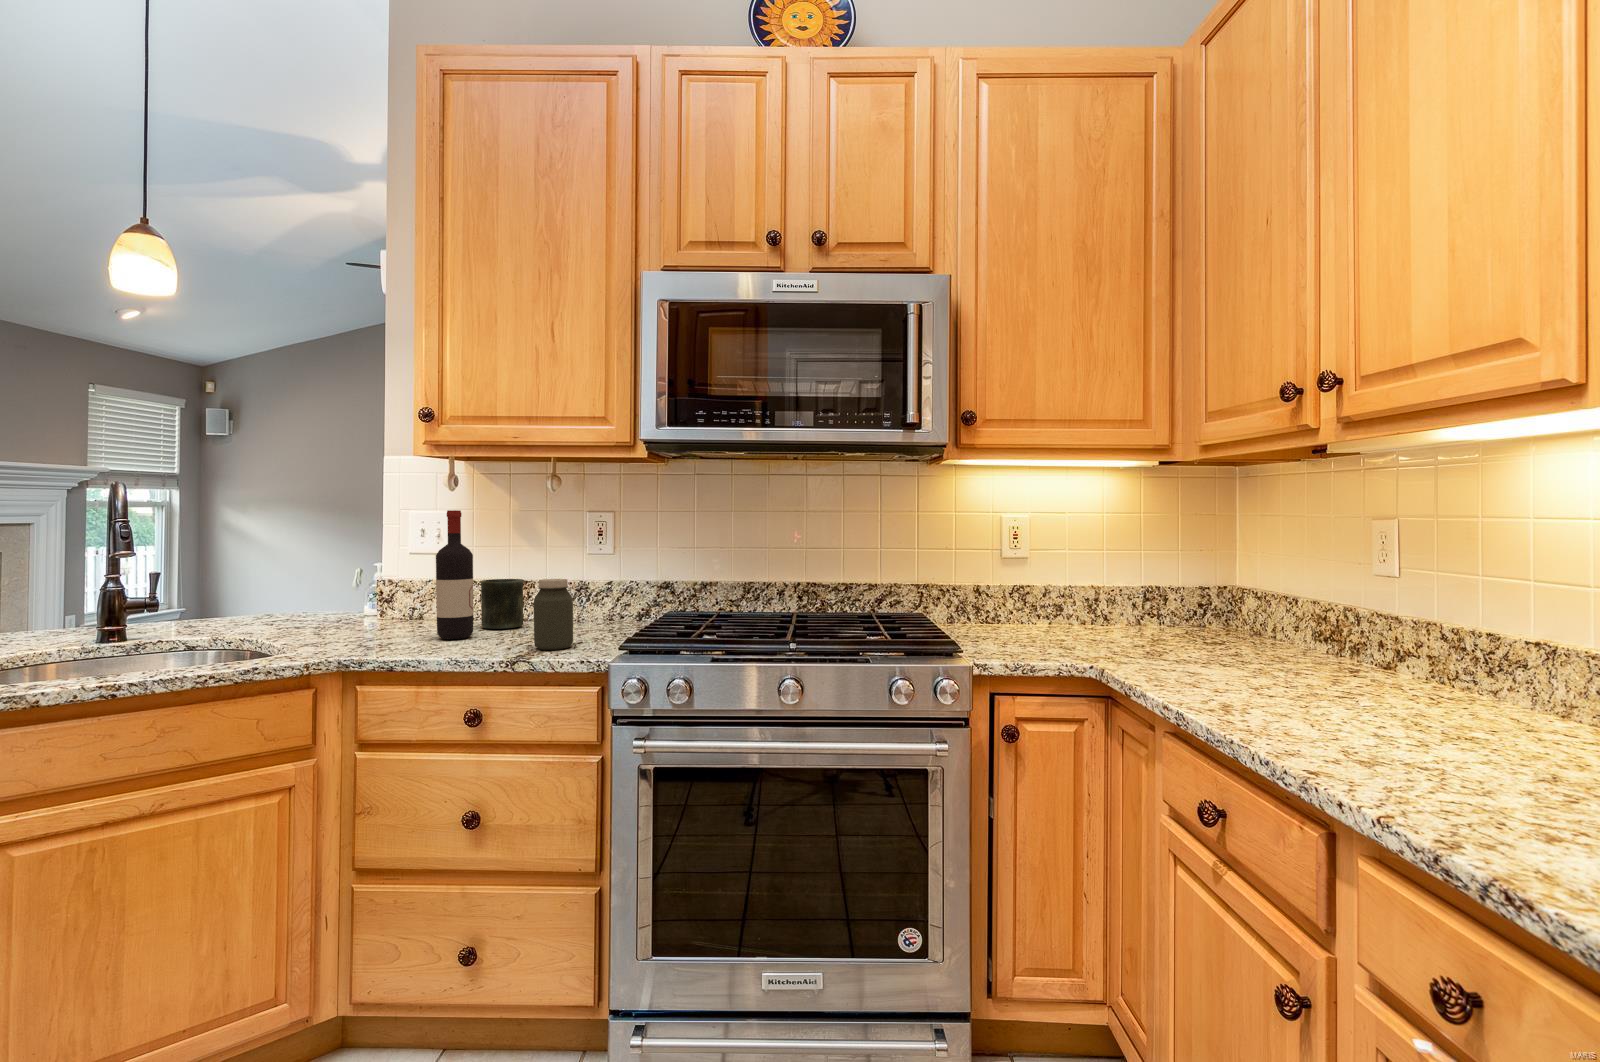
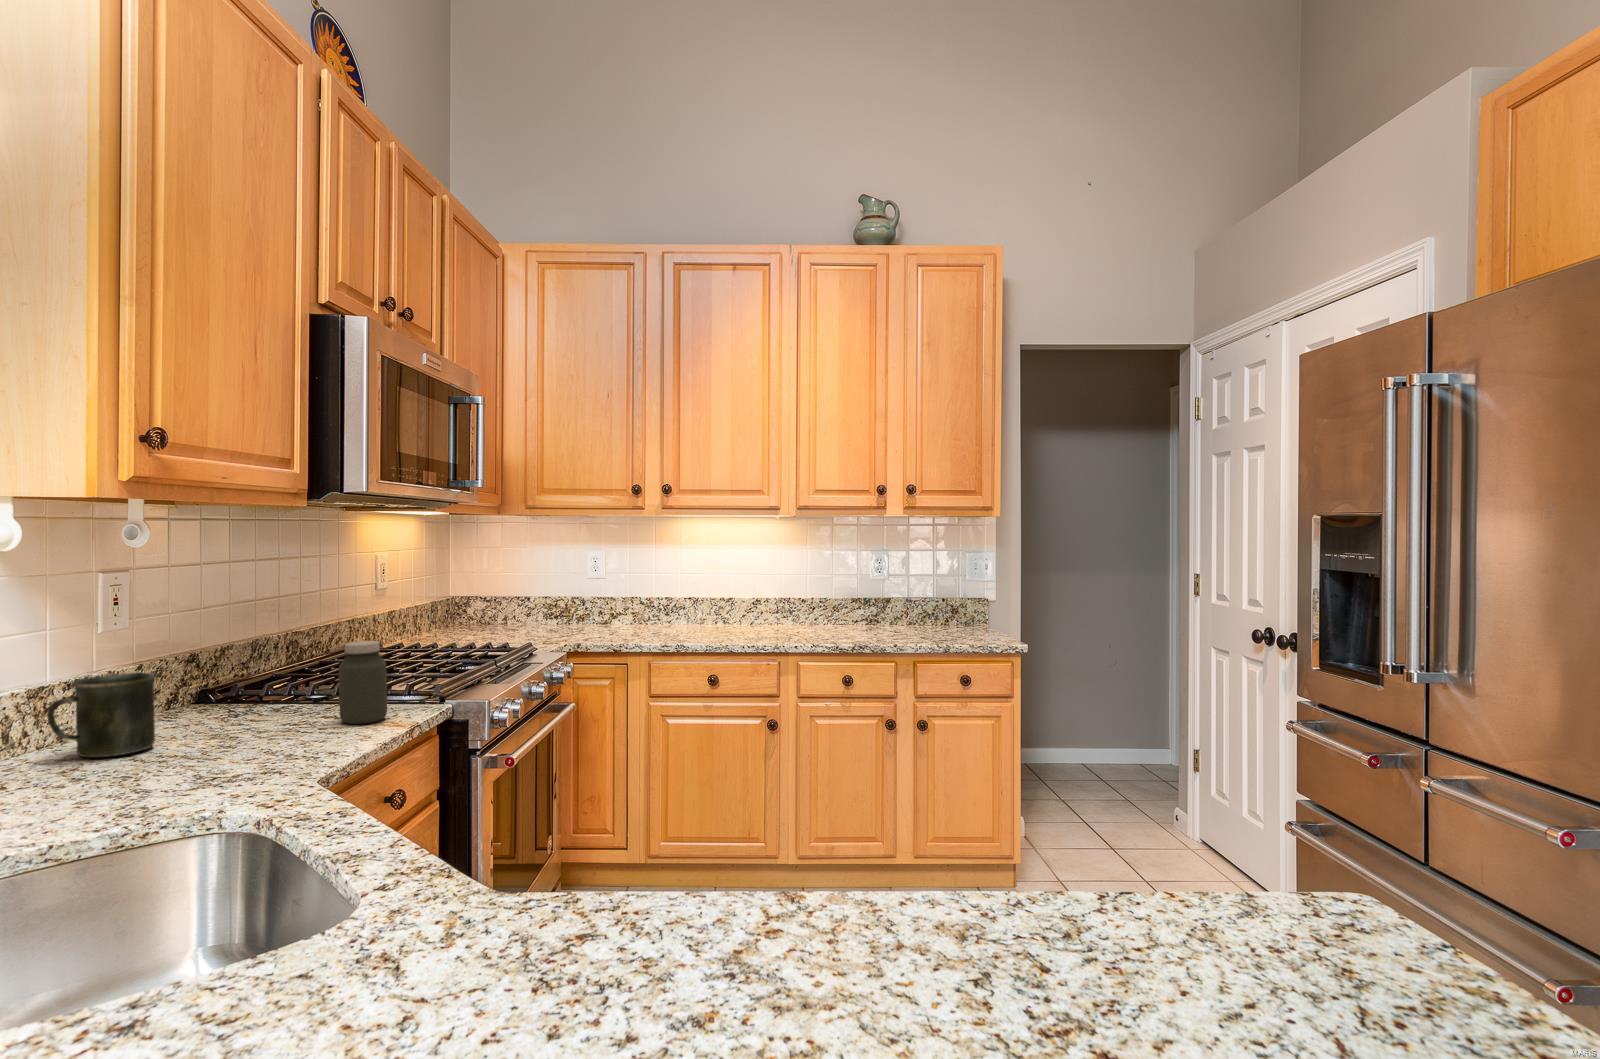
wine bottle: present [436,510,473,639] -> none [175,571,235,762]

